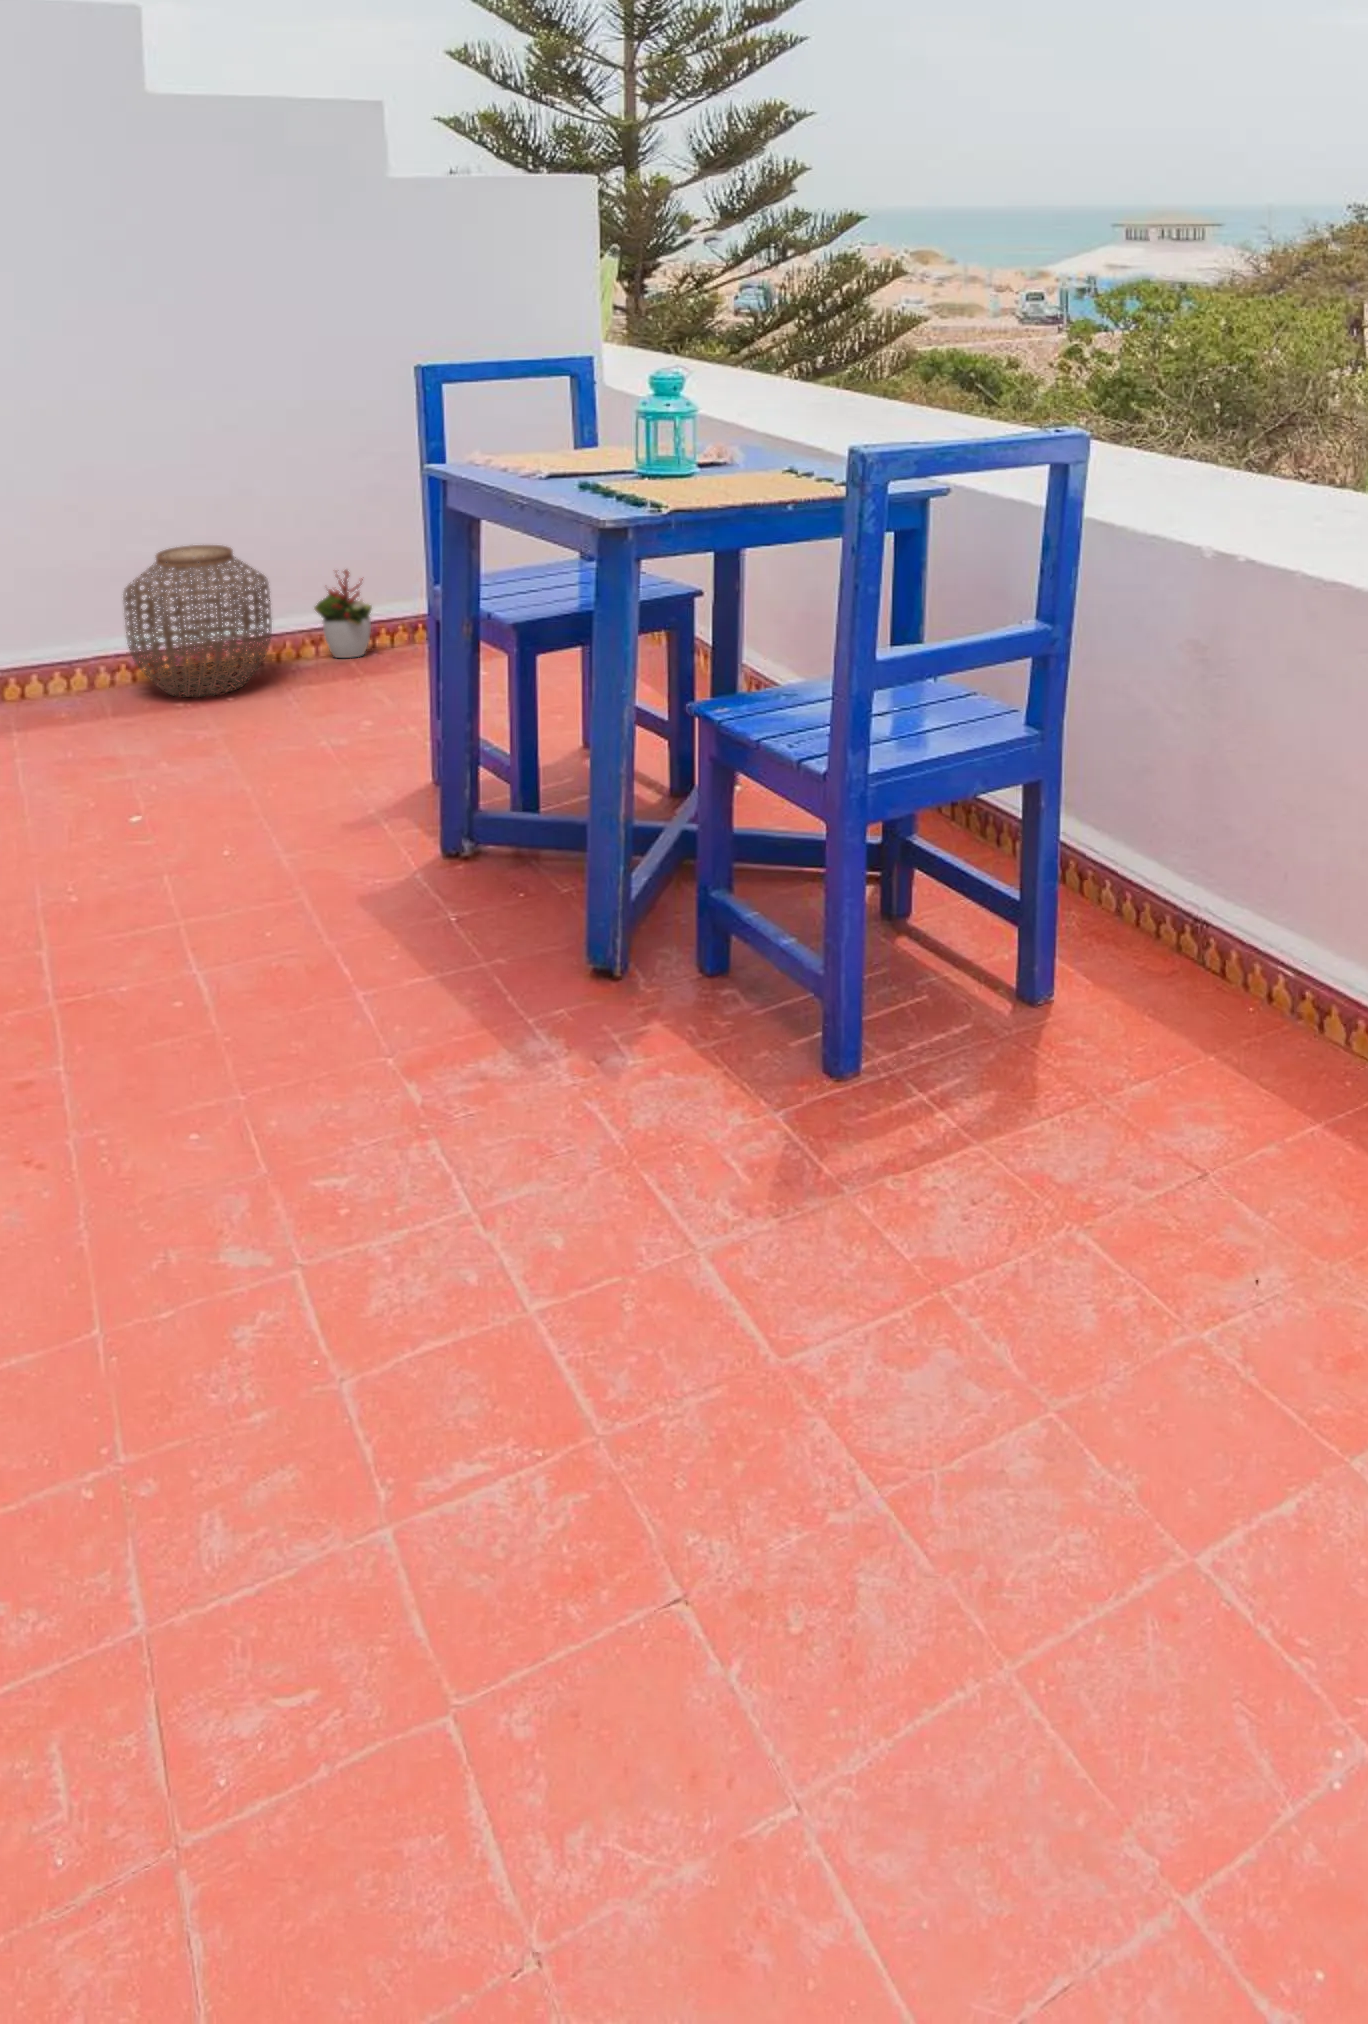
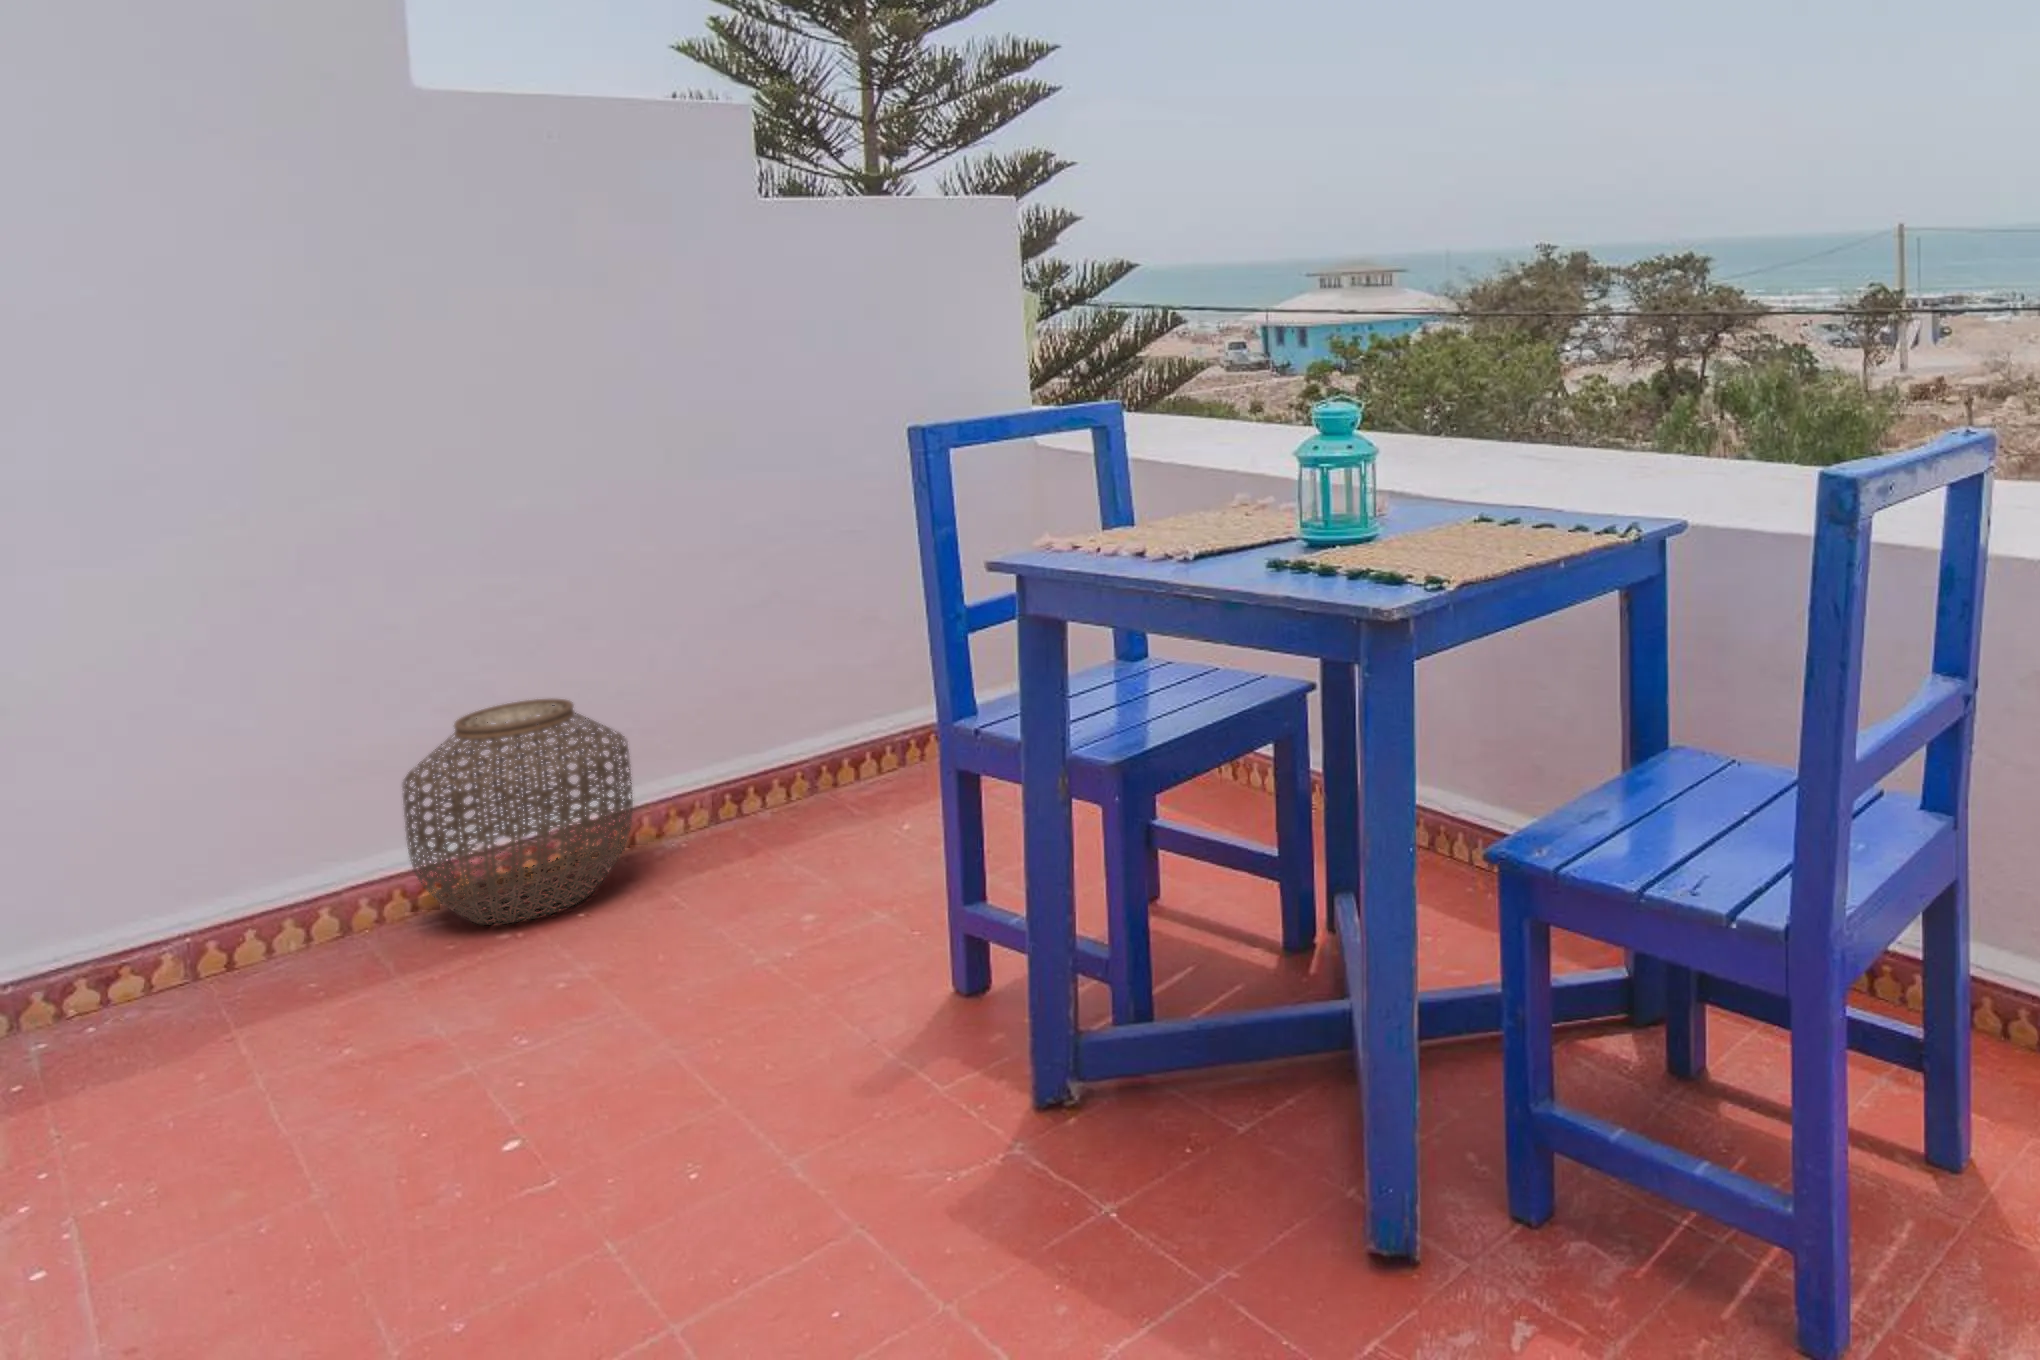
decorative plant: present [315,570,372,658] -> none [680,706,763,830]

